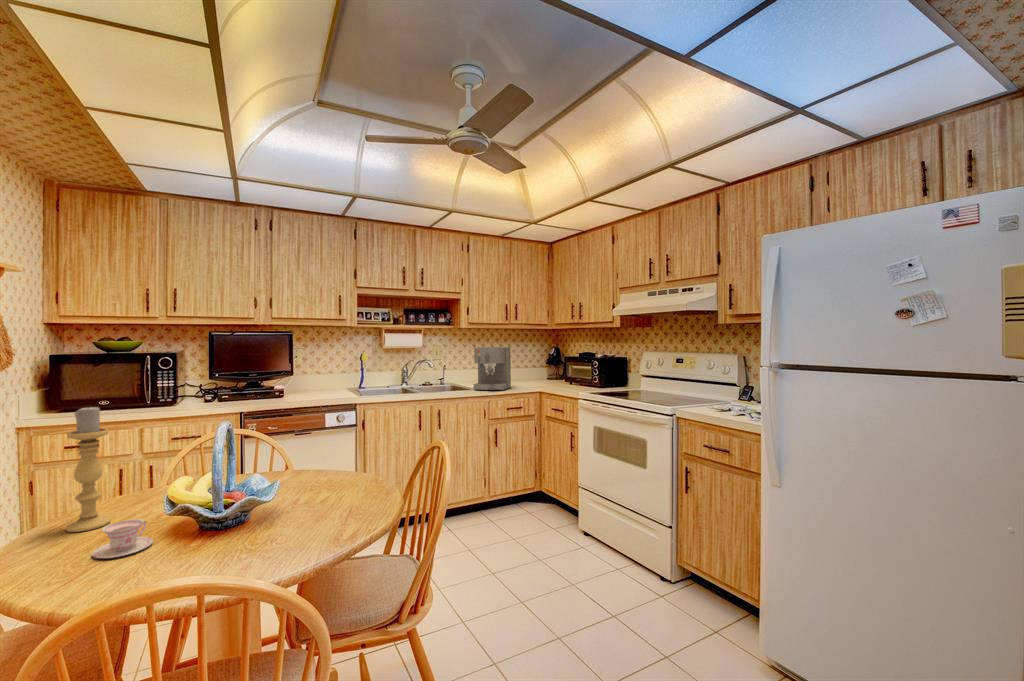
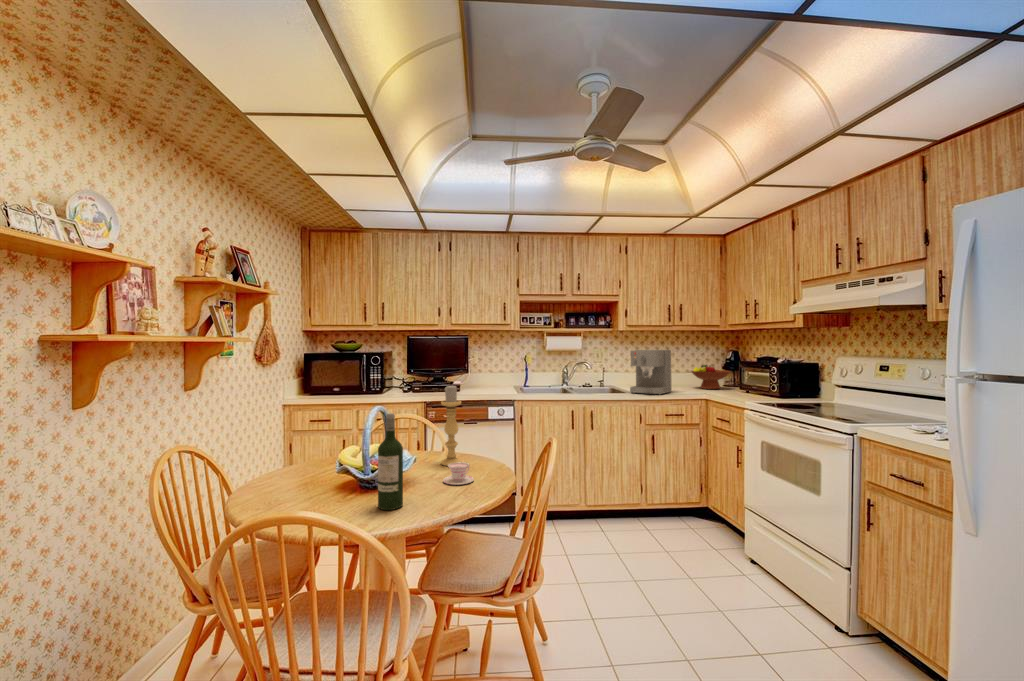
fruit bowl: none [524,360,558,383] -> present [691,365,730,389]
candle holder: present [66,406,110,532] -> present [441,386,462,466]
wine bottle: none [246,430,281,553] -> present [378,413,403,510]
teacup: present [92,519,153,558] -> present [443,462,474,485]

